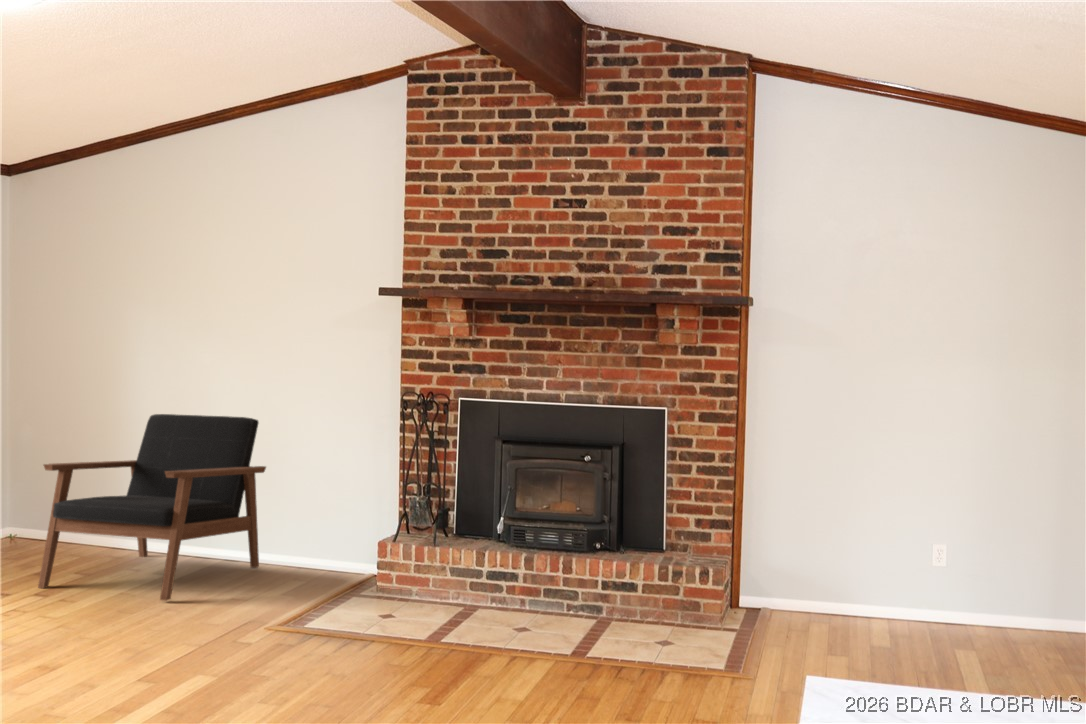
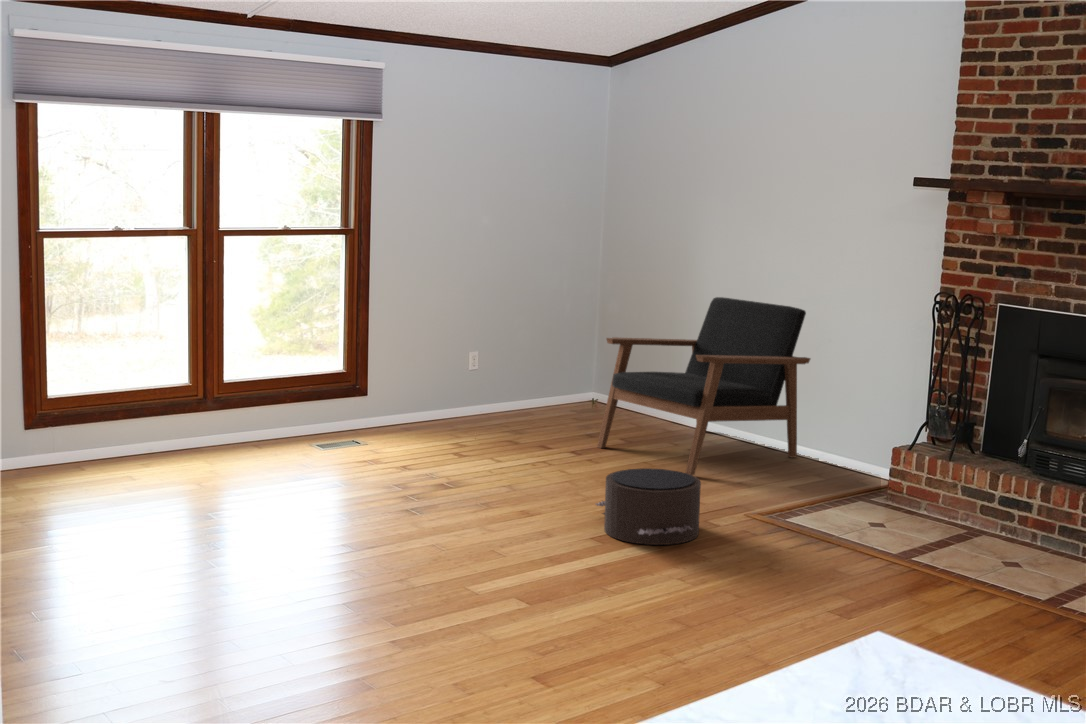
pouf: none [89,595,223,683] -> present [596,468,701,545]

